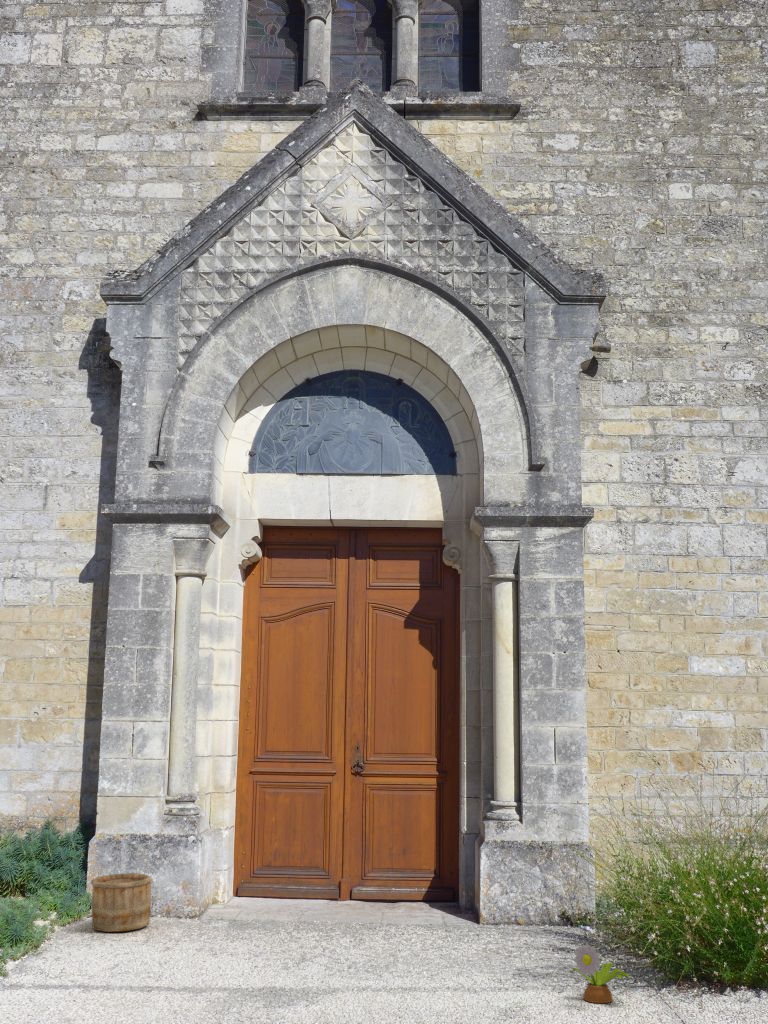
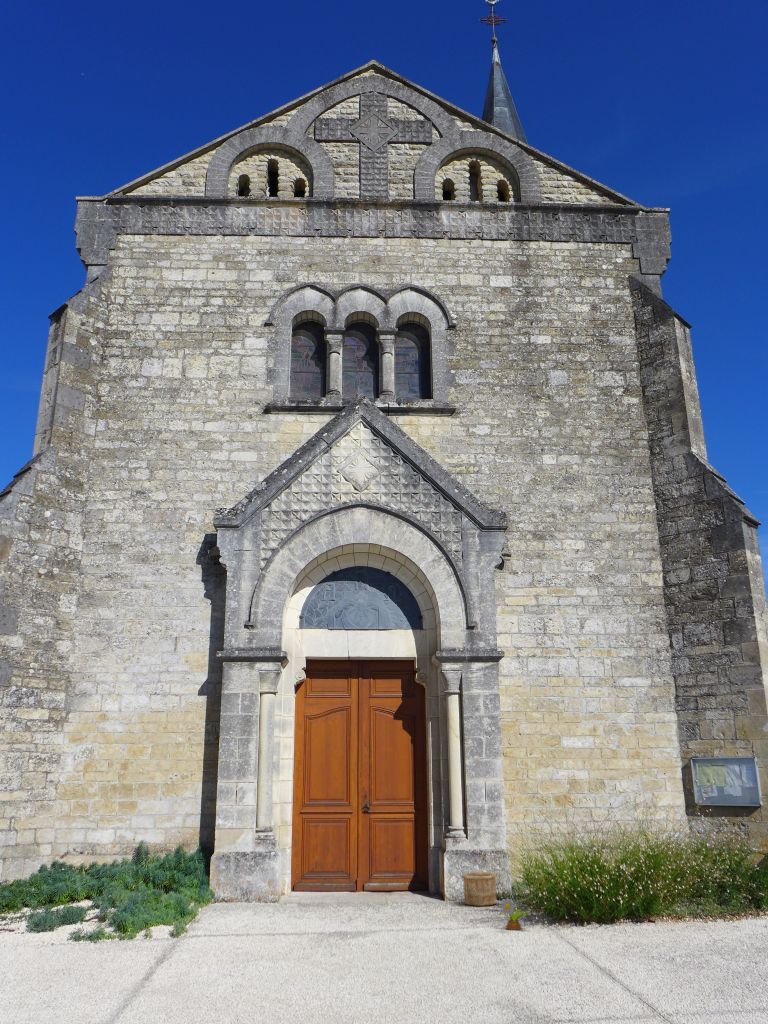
wooden bucket: present [91,873,152,932] -> present [462,872,496,906]

